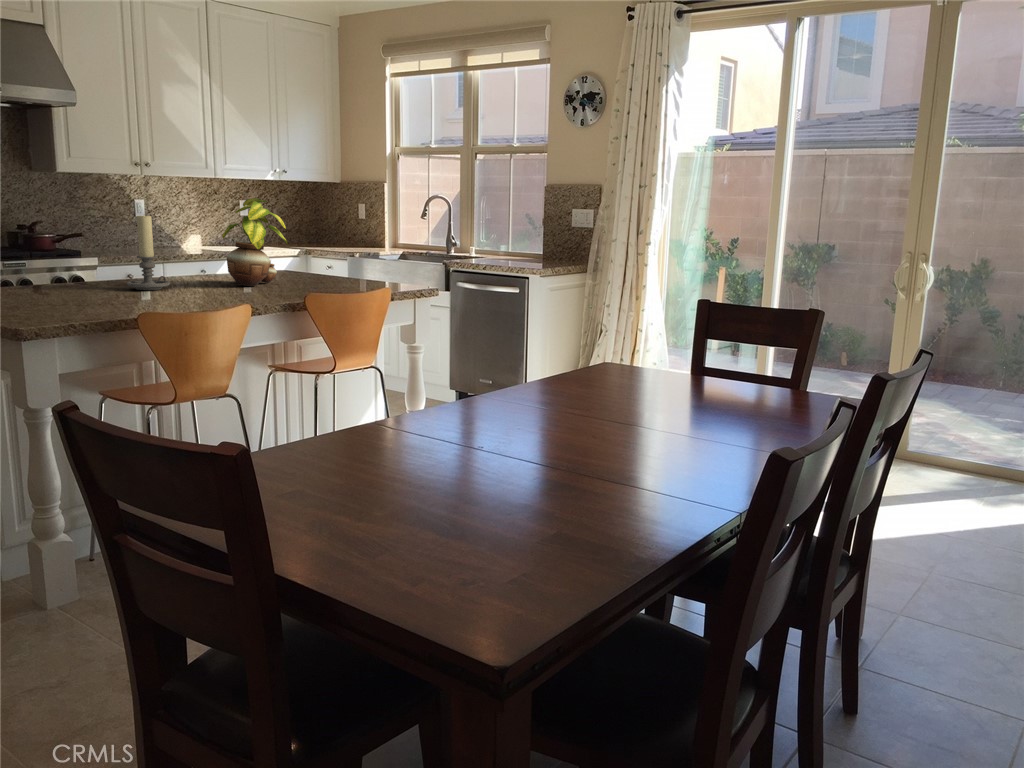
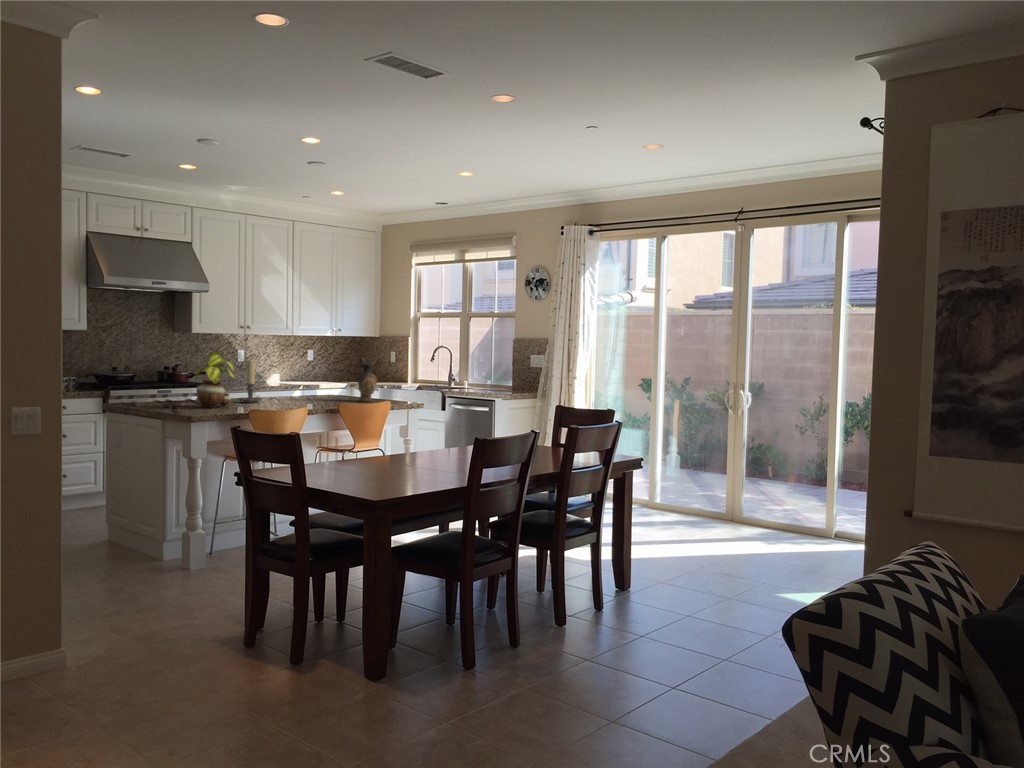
potted plant: present [222,198,288,286] -> present [195,352,236,408]
ceramic pitcher: none [334,210,366,285] -> present [358,357,377,401]

